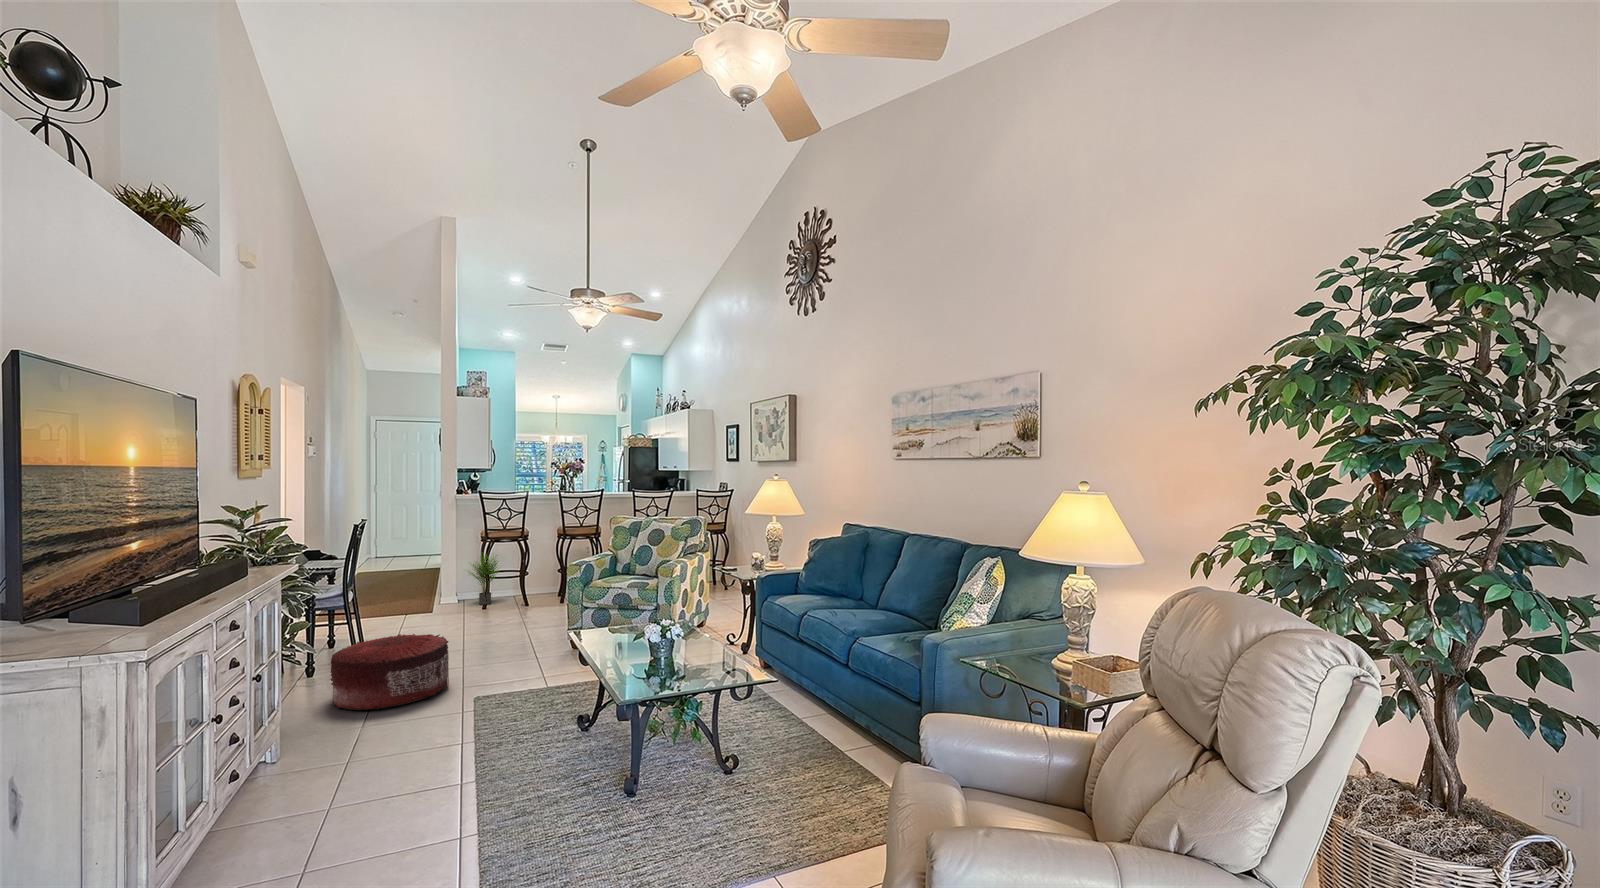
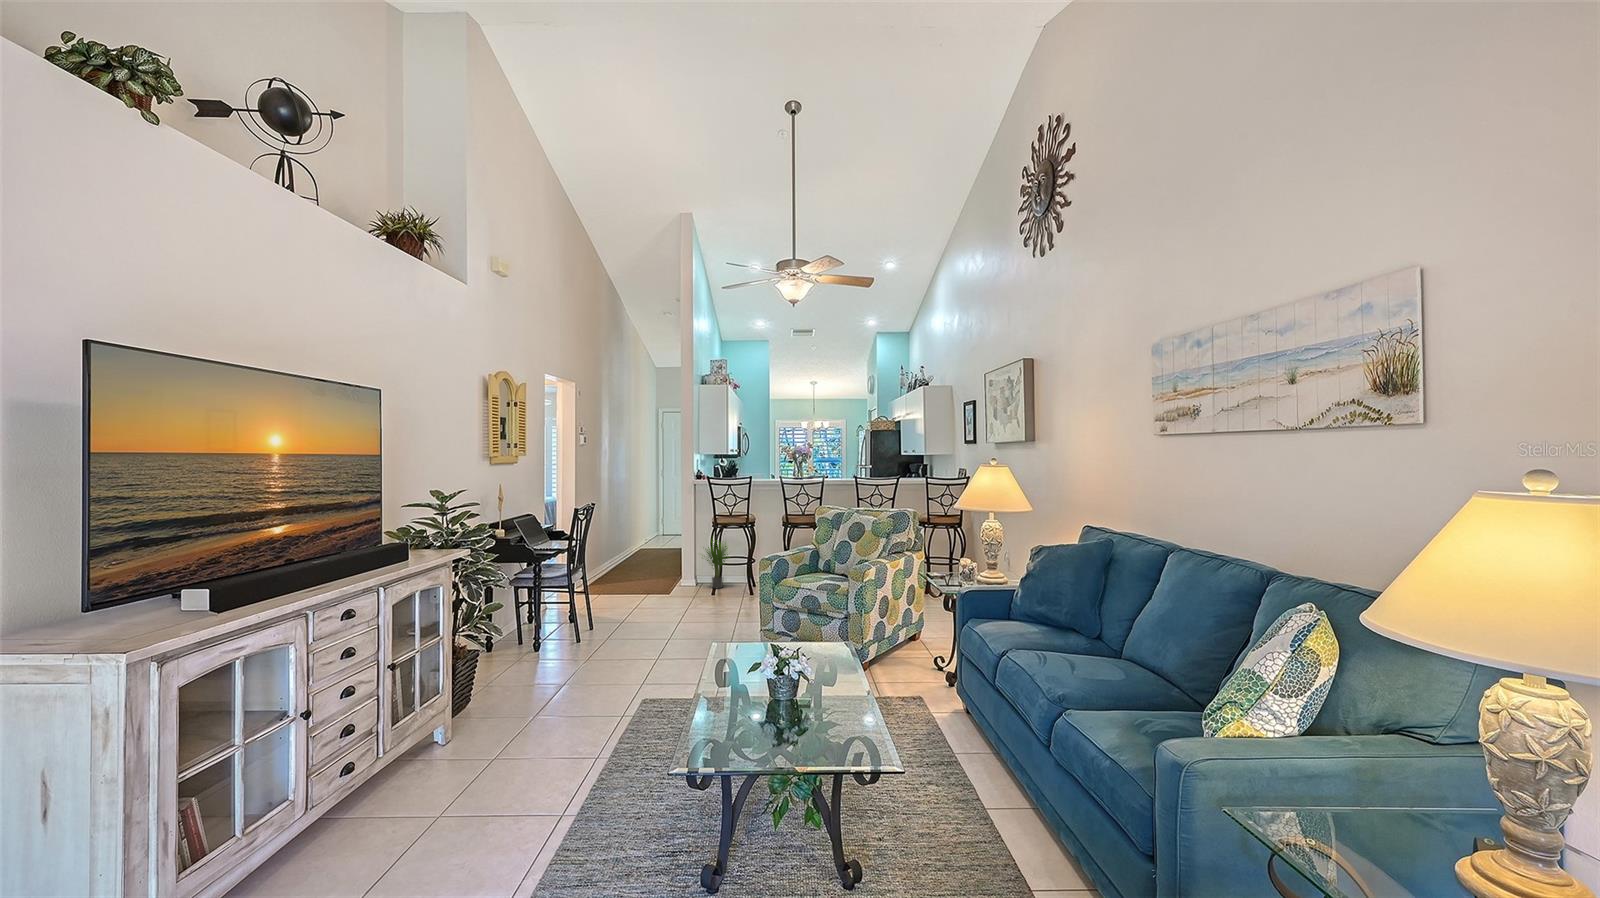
pouf: present [331,634,449,710] -> none [535,617,642,692]

